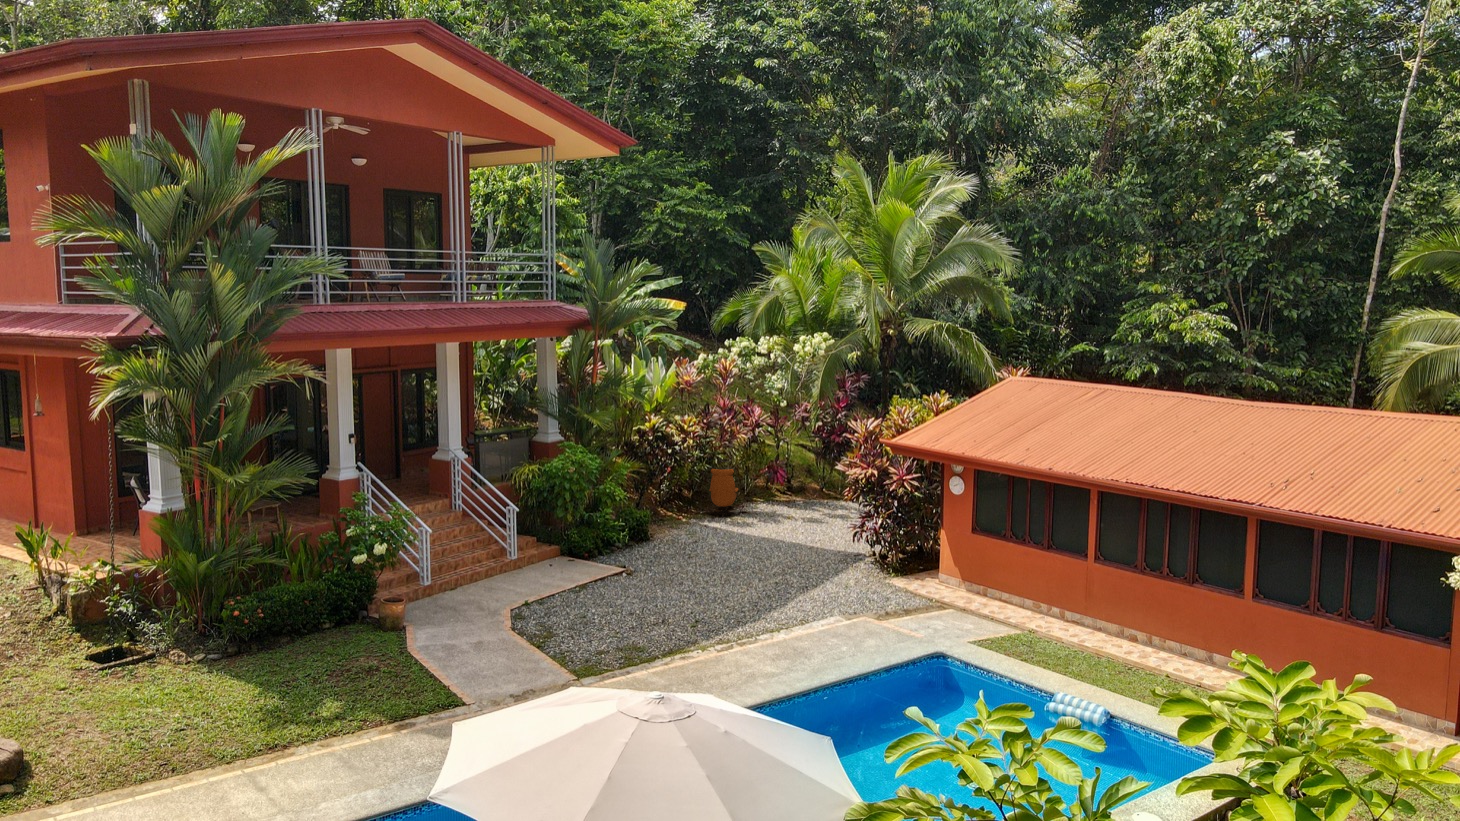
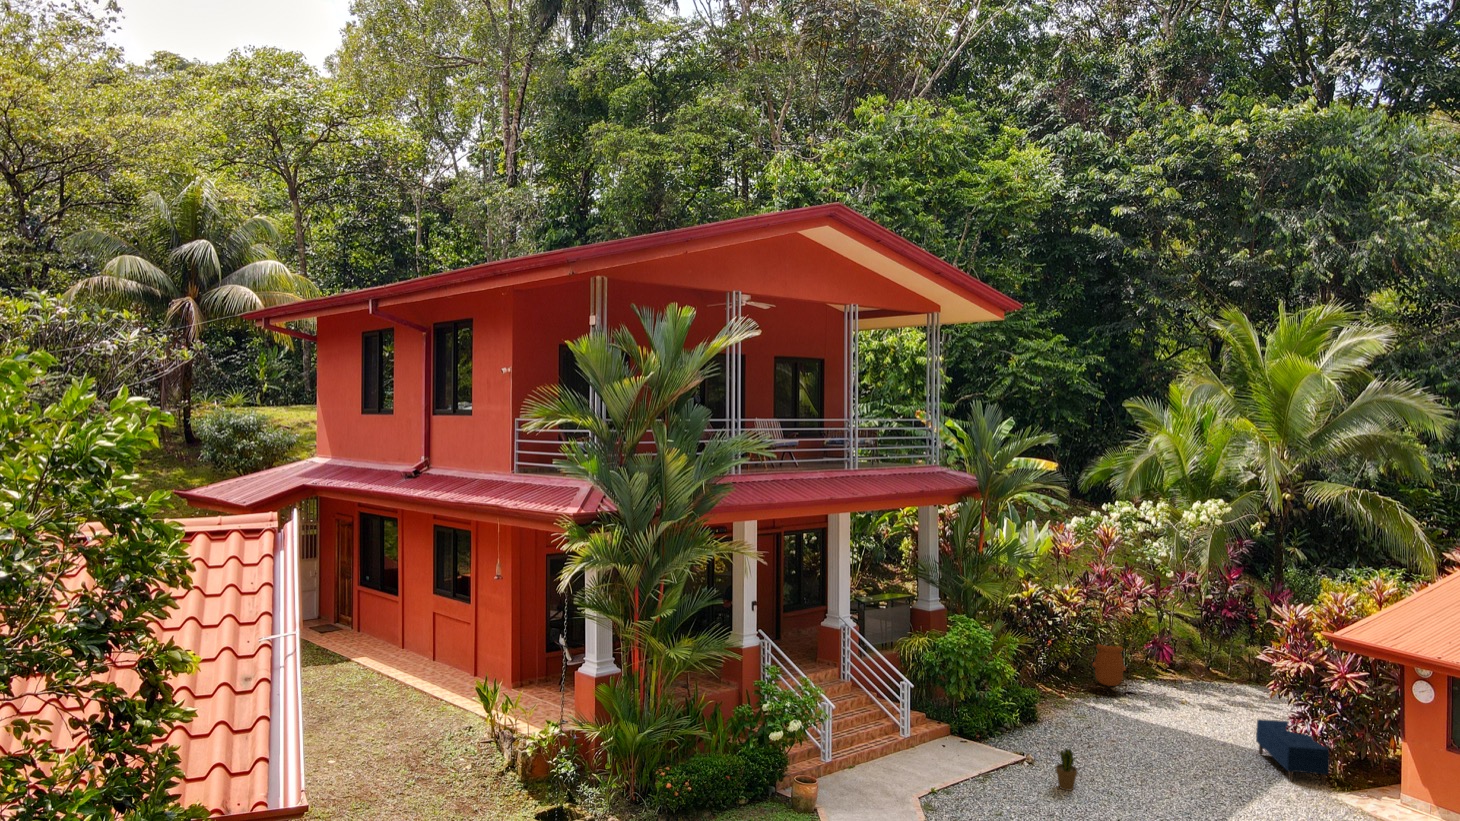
bench: none [828,513,876,560] -> present [1256,719,1330,784]
potted plant: none [643,545,663,582] -> present [1056,749,1077,791]

